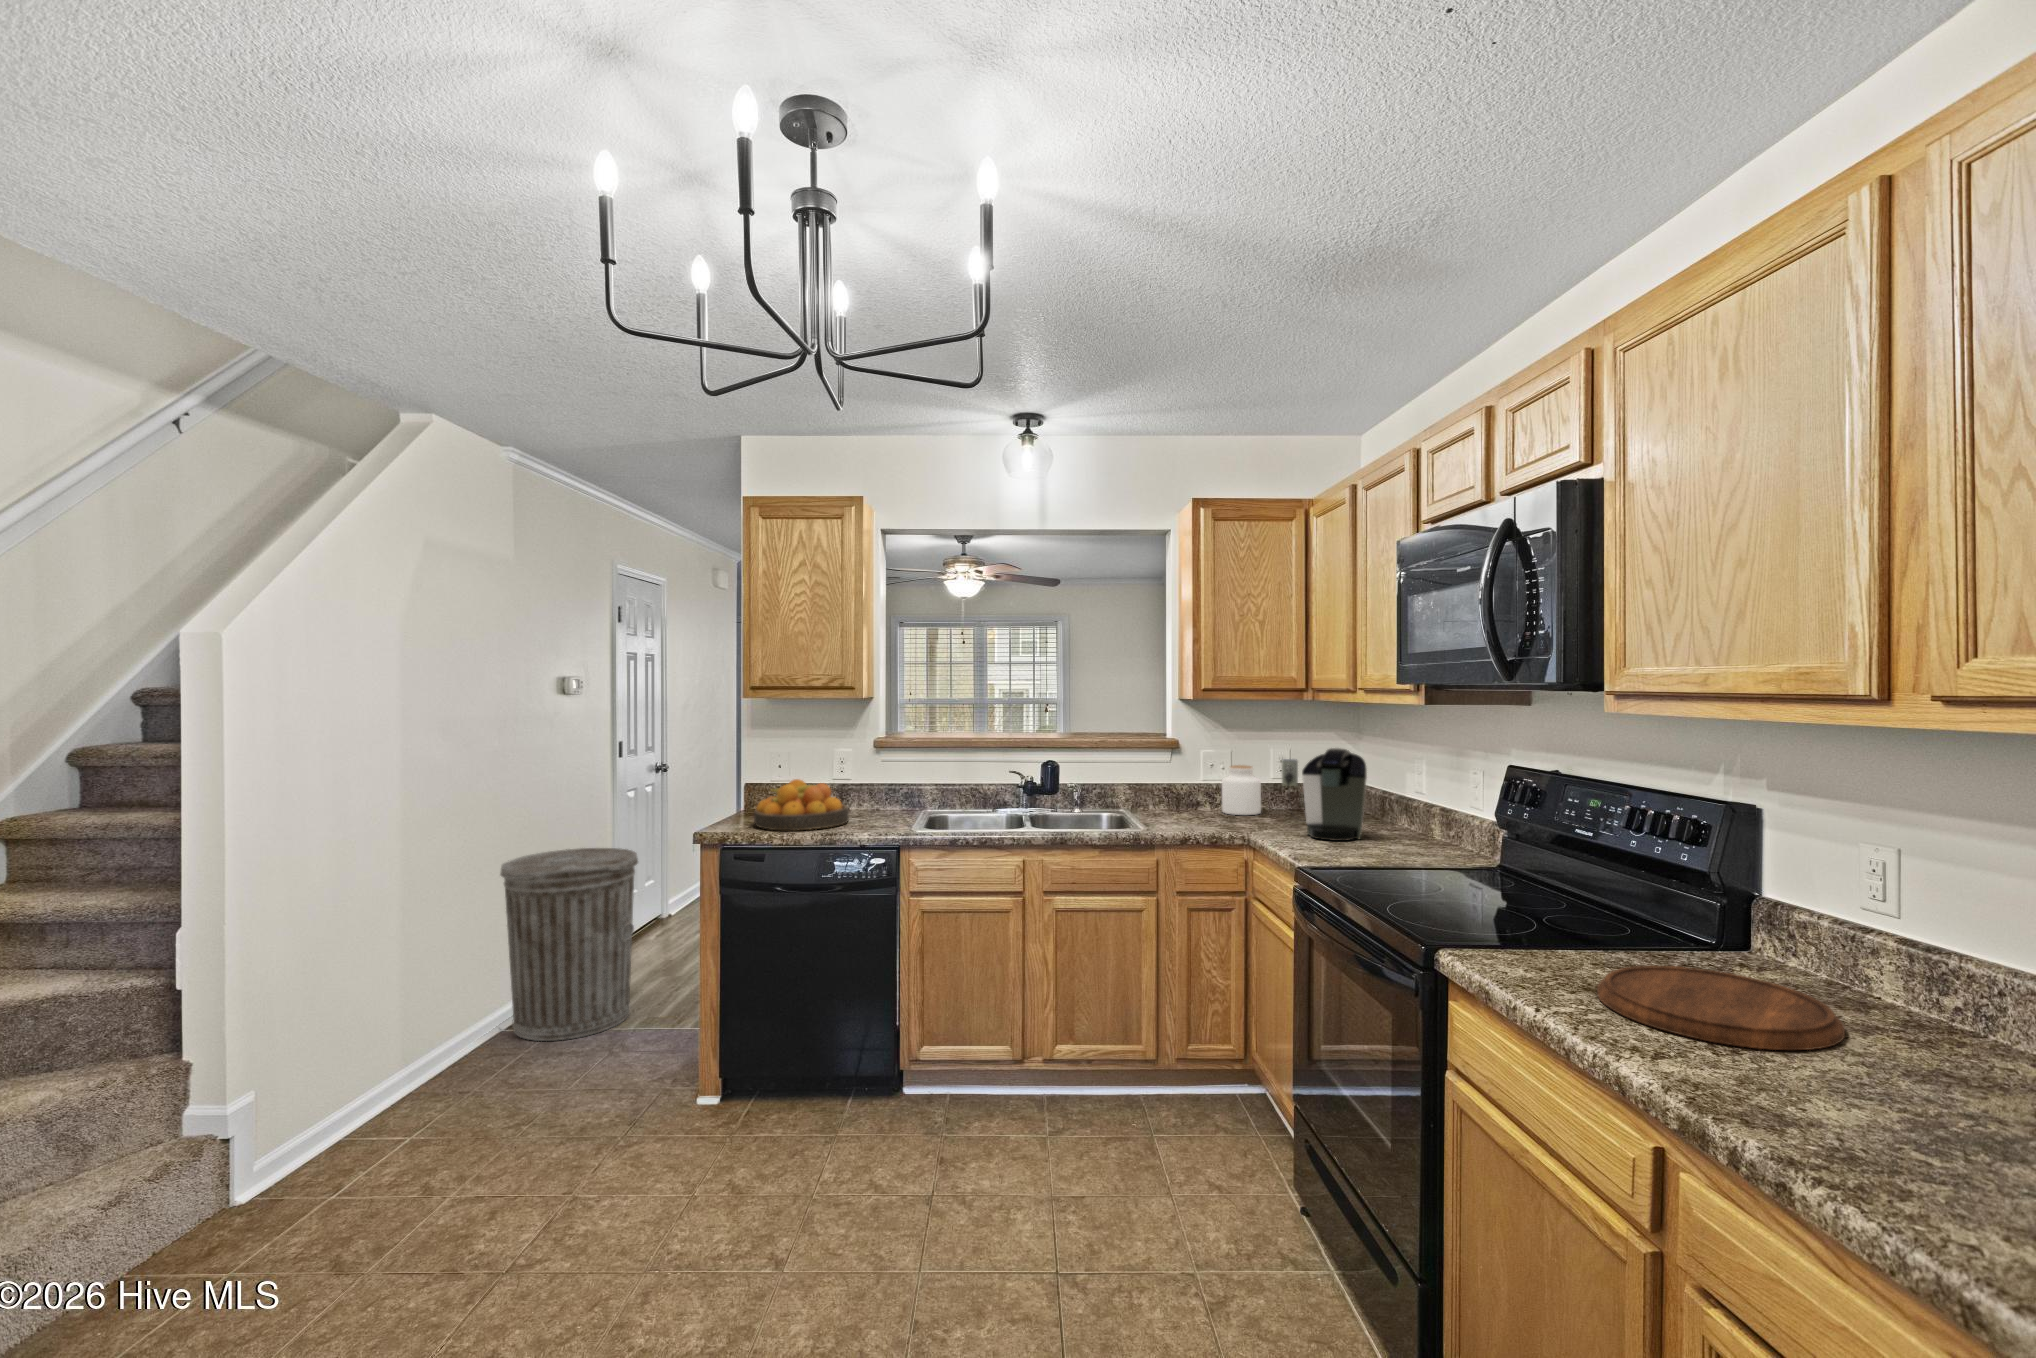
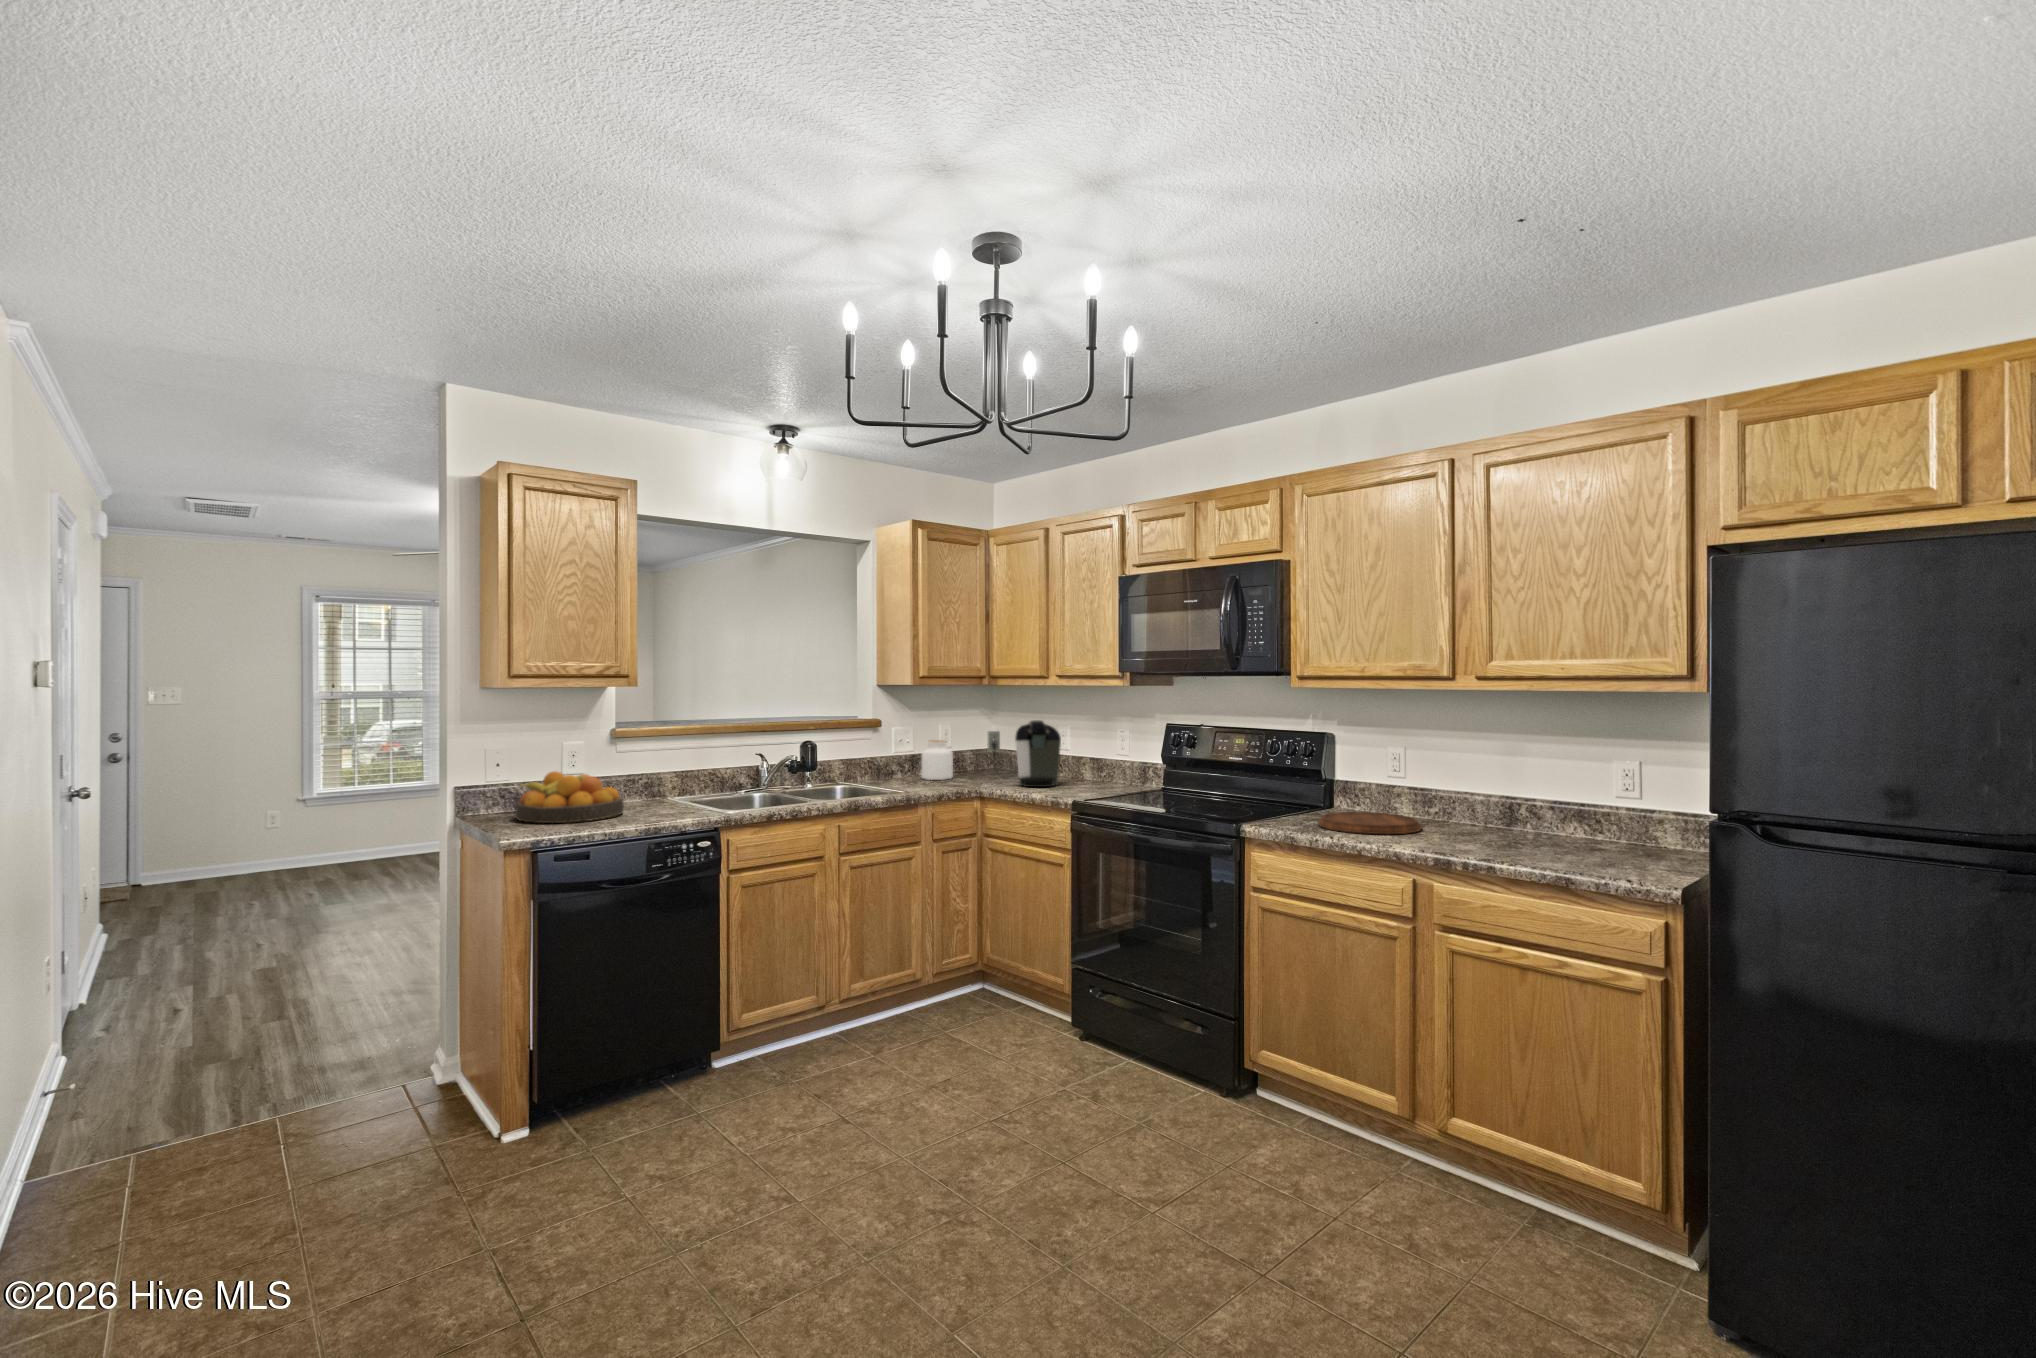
trash can: present [500,848,638,1041] -> none [50,884,271,1147]

